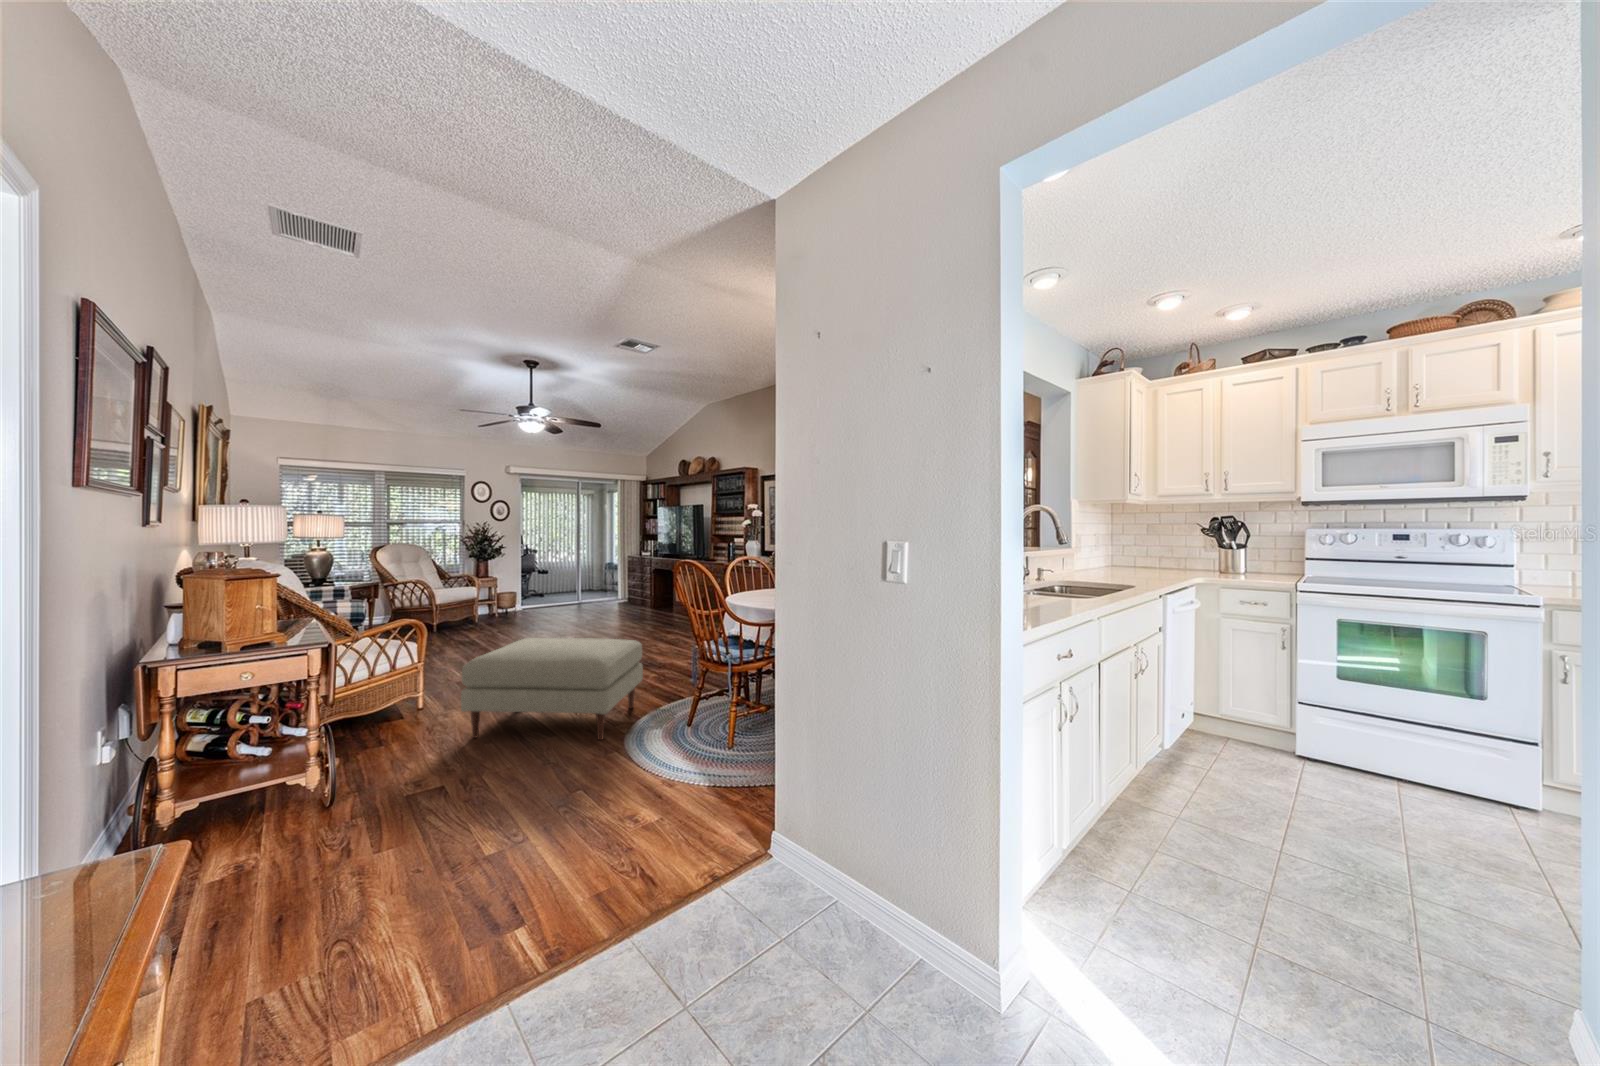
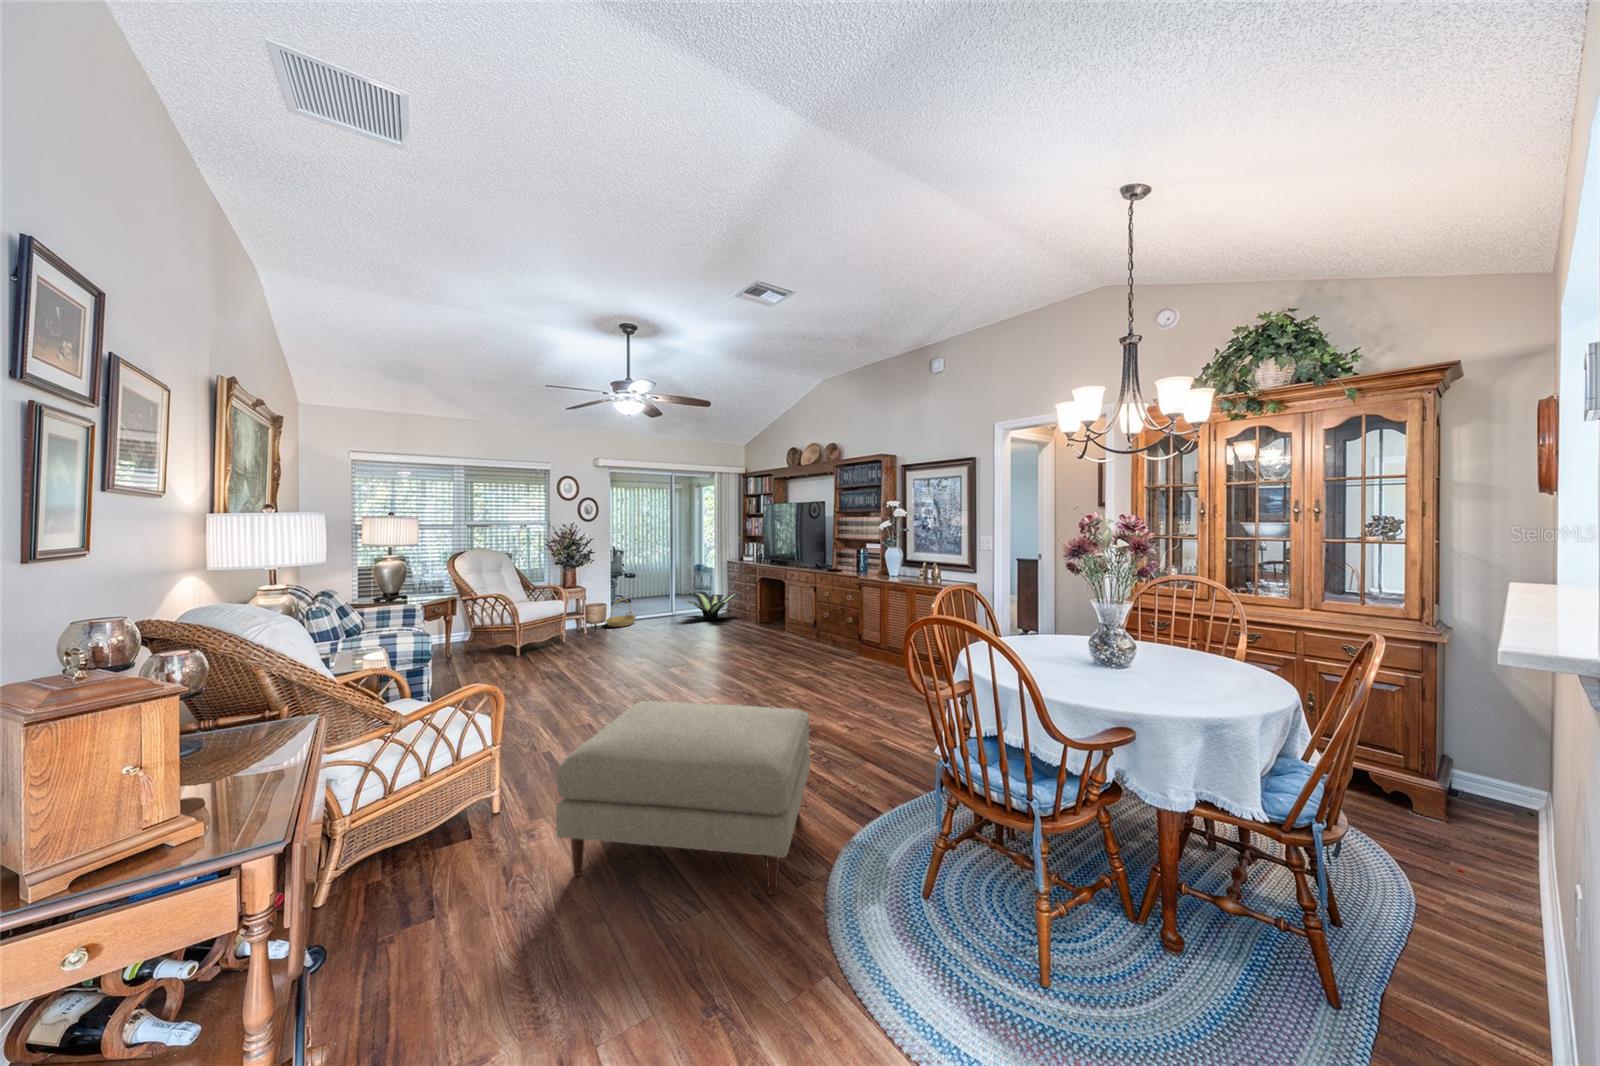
potted plant: none [588,583,639,607] -> present [687,592,740,621]
basket: none [515,588,545,612] -> present [605,611,636,627]

